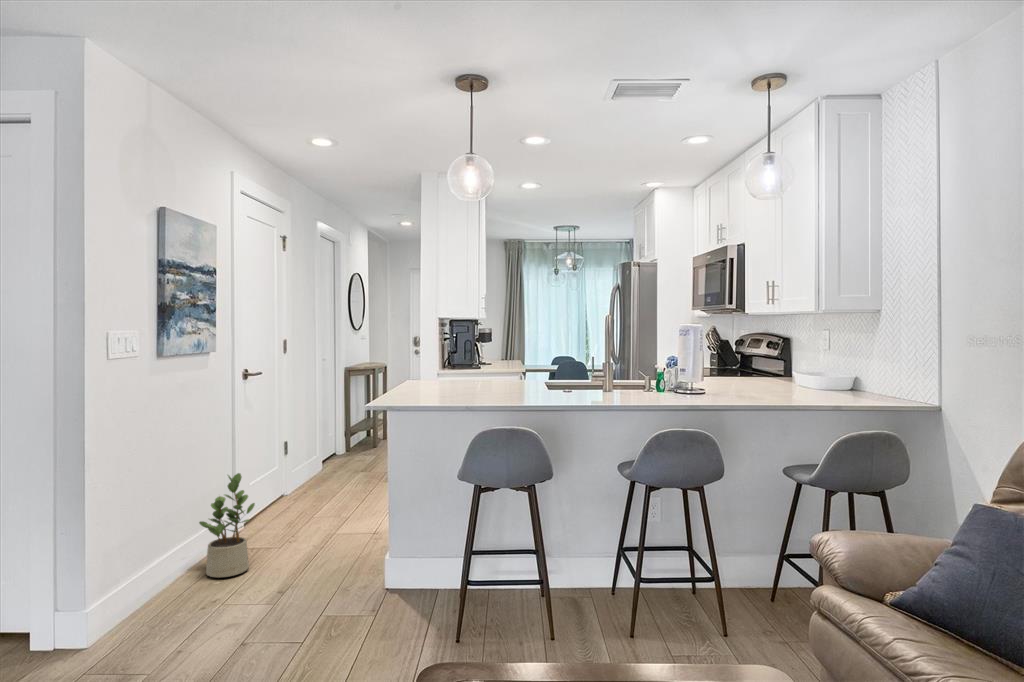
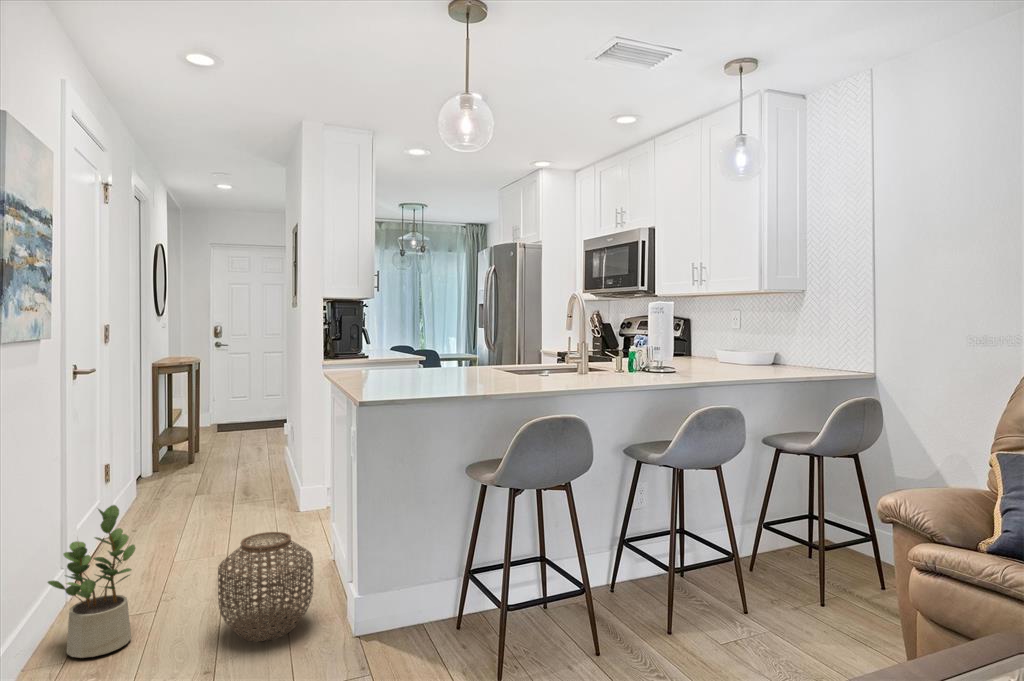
woven basket: none [296,504,367,586] -> present [218,532,314,641]

